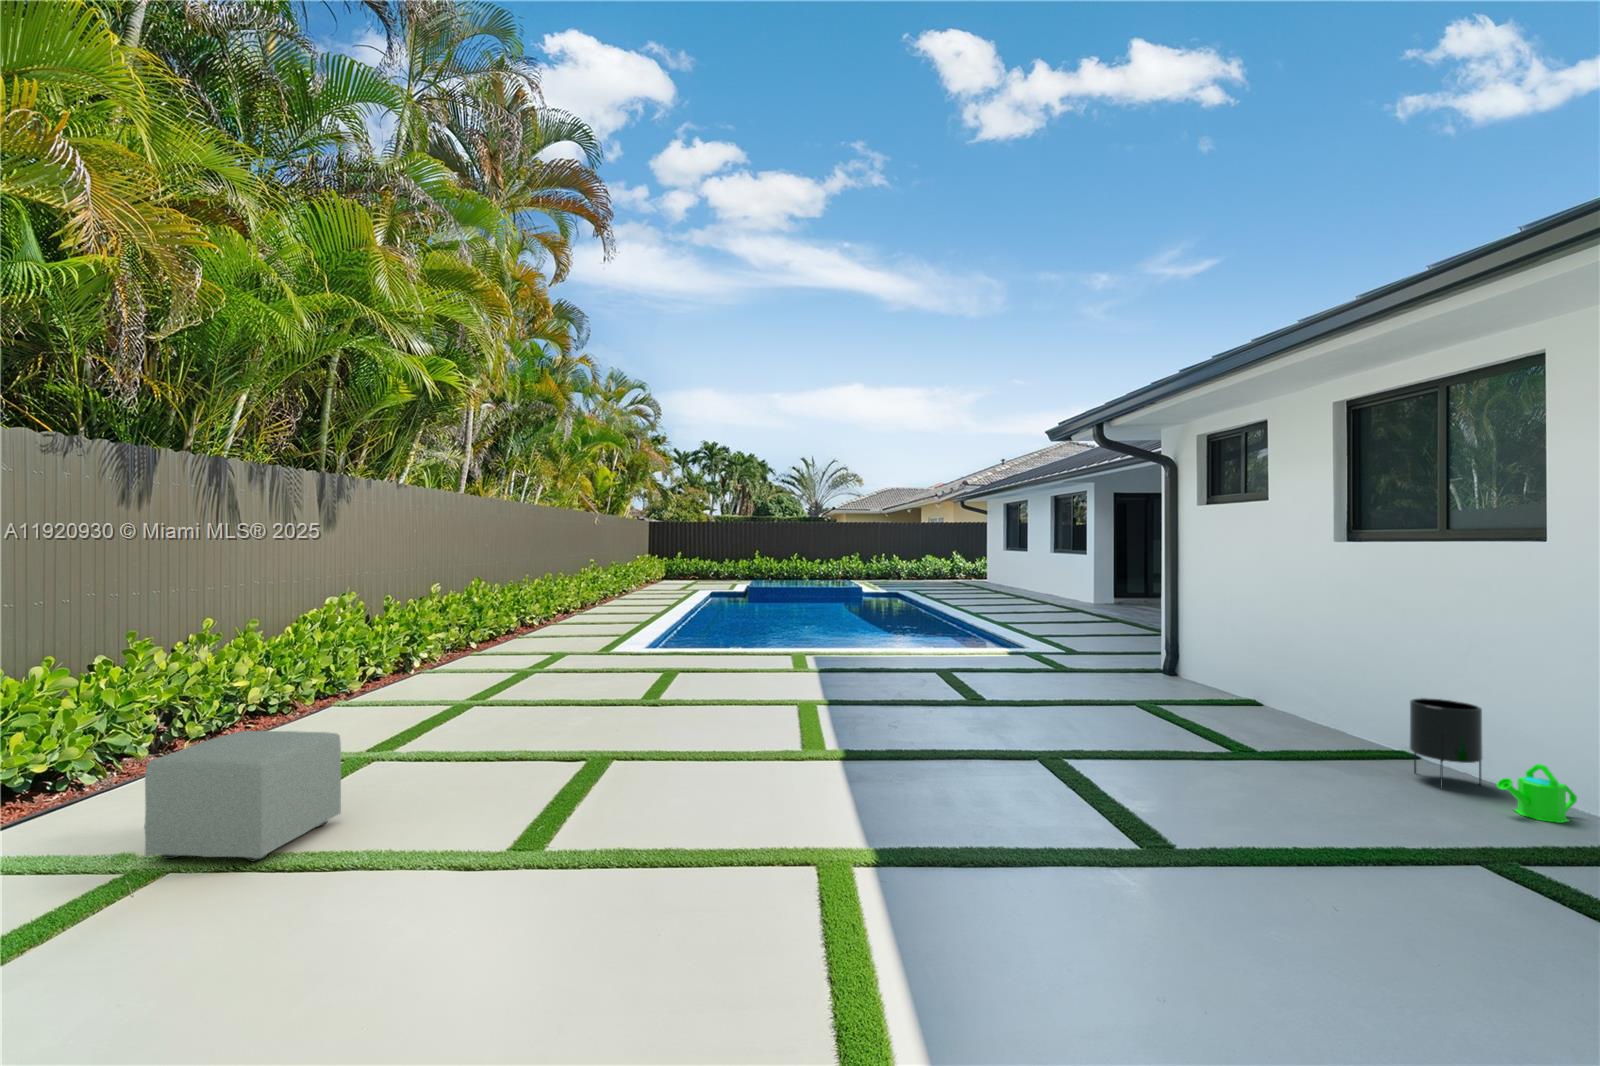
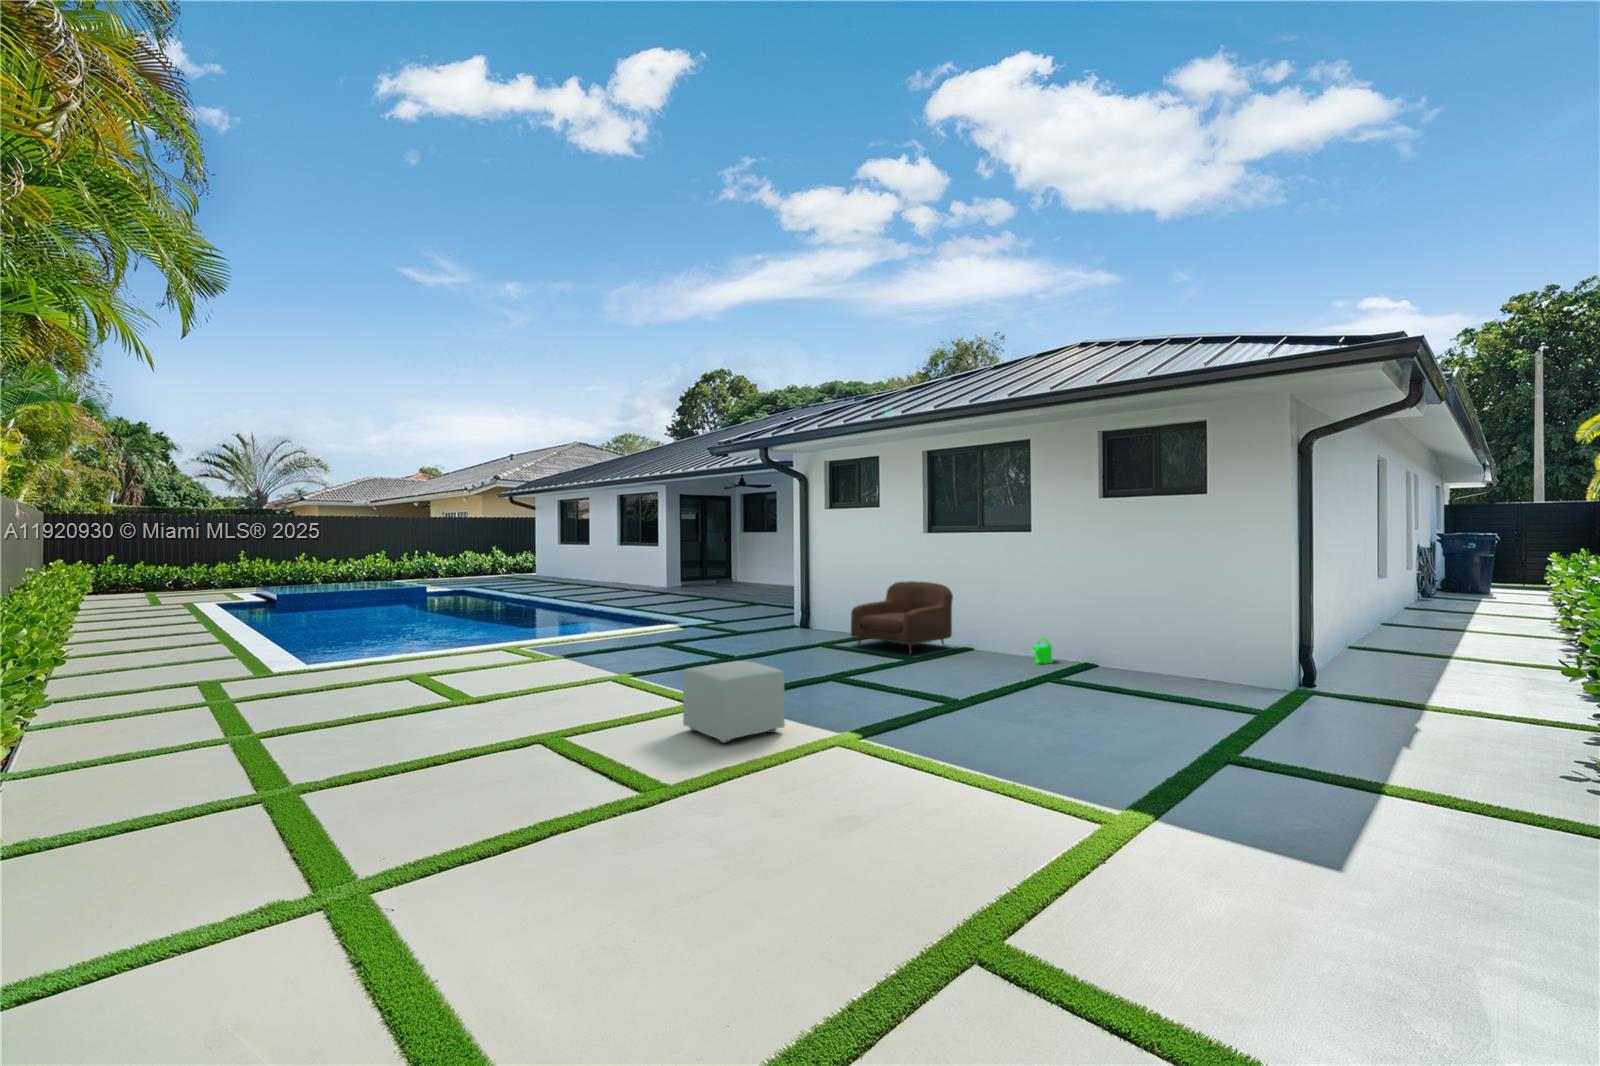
armchair: none [1178,622,1370,746] -> present [851,581,953,653]
planter: present [1410,698,1483,788] -> none [985,614,1014,659]
ottoman: present [144,731,341,861] -> present [683,661,785,743]

